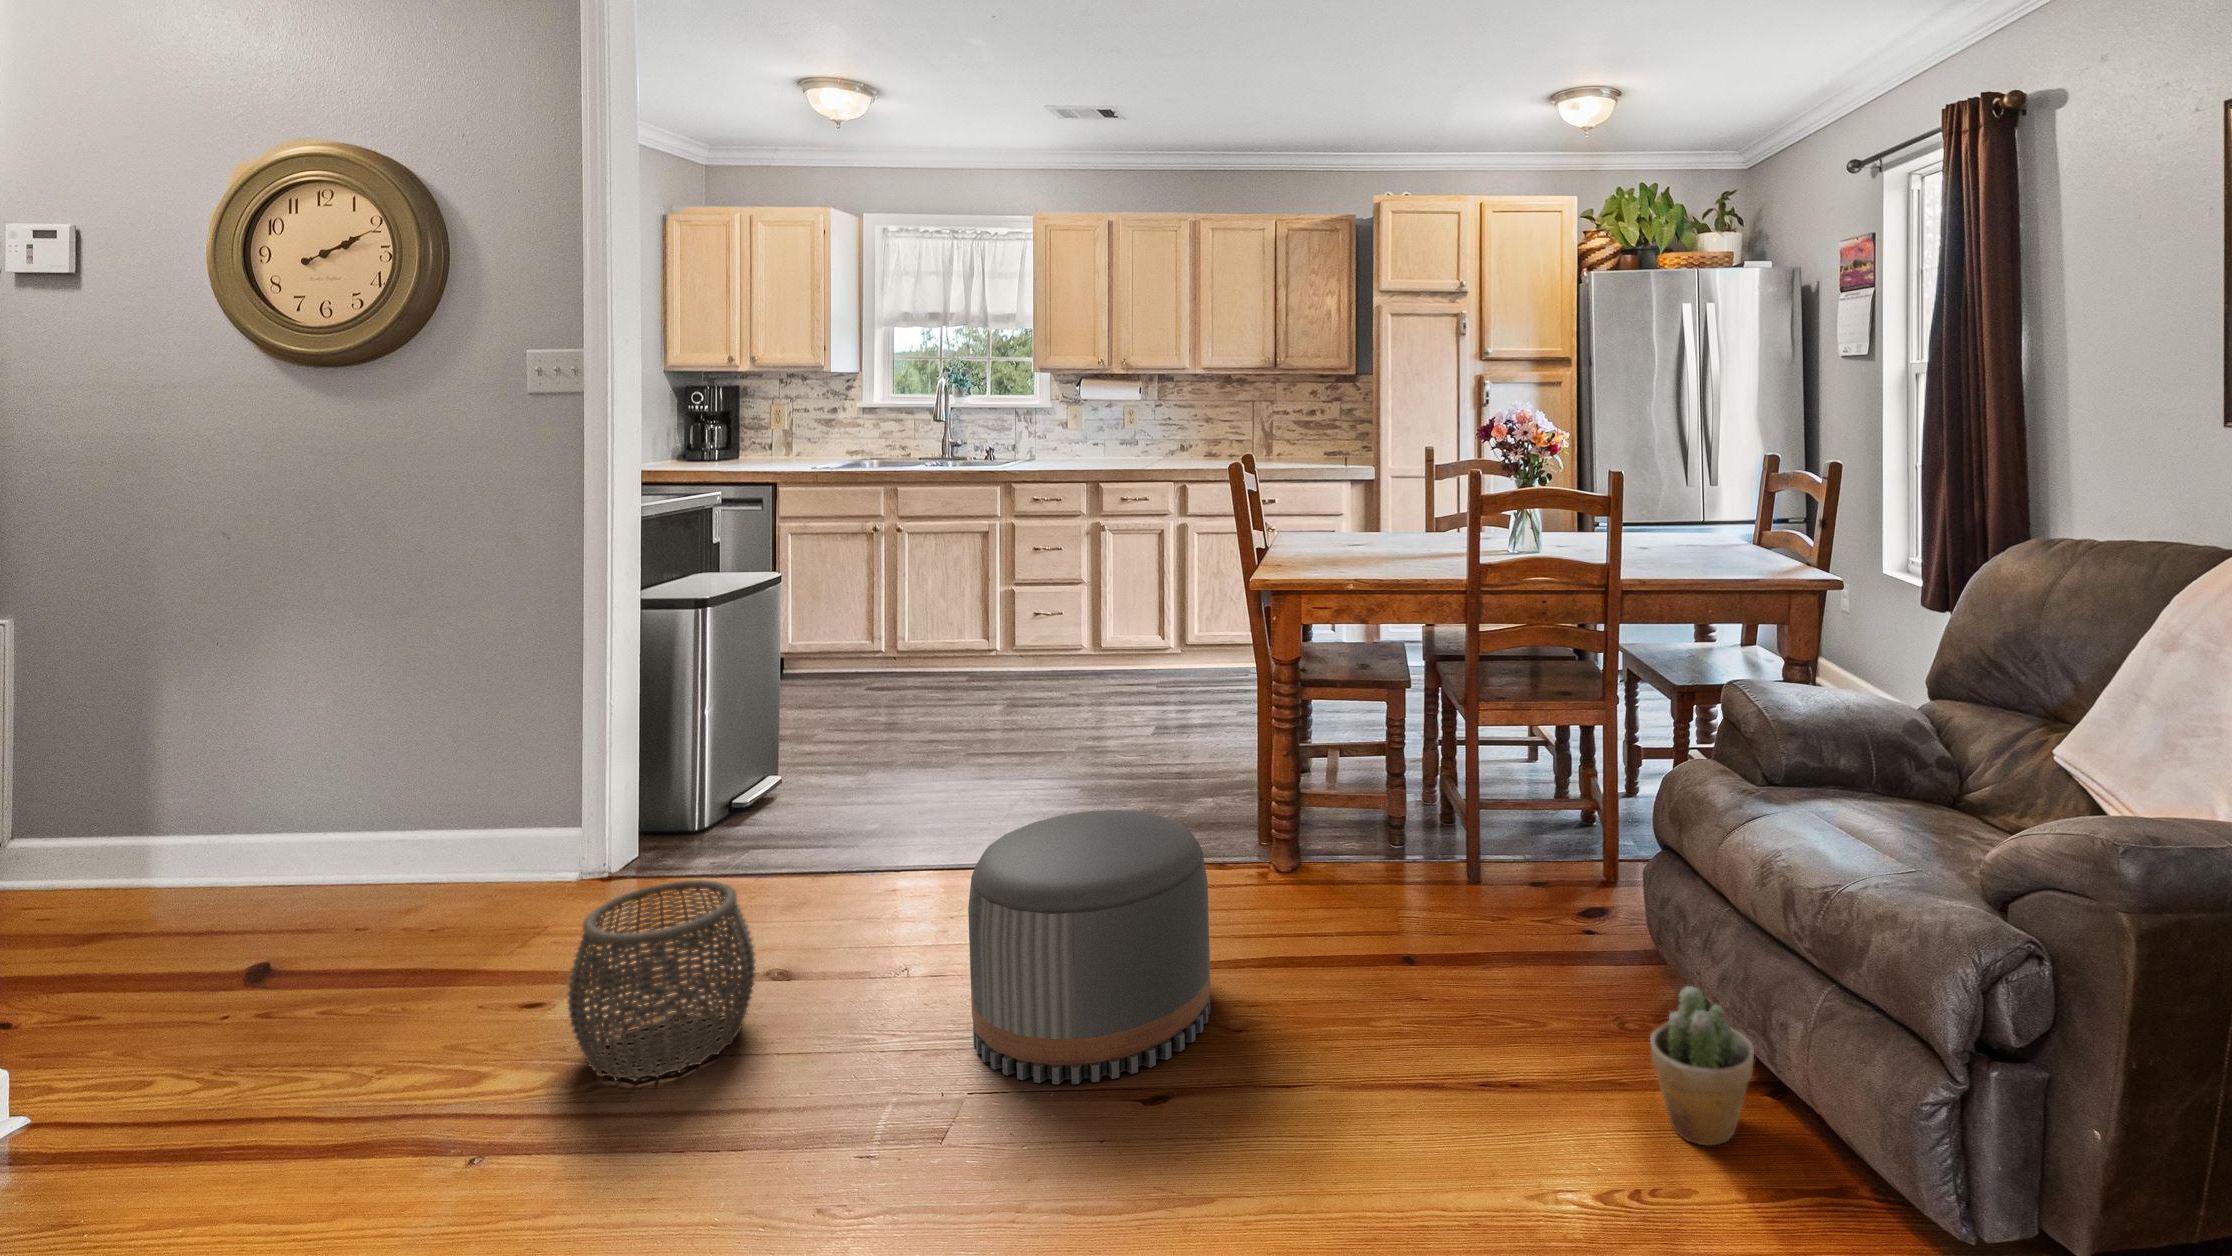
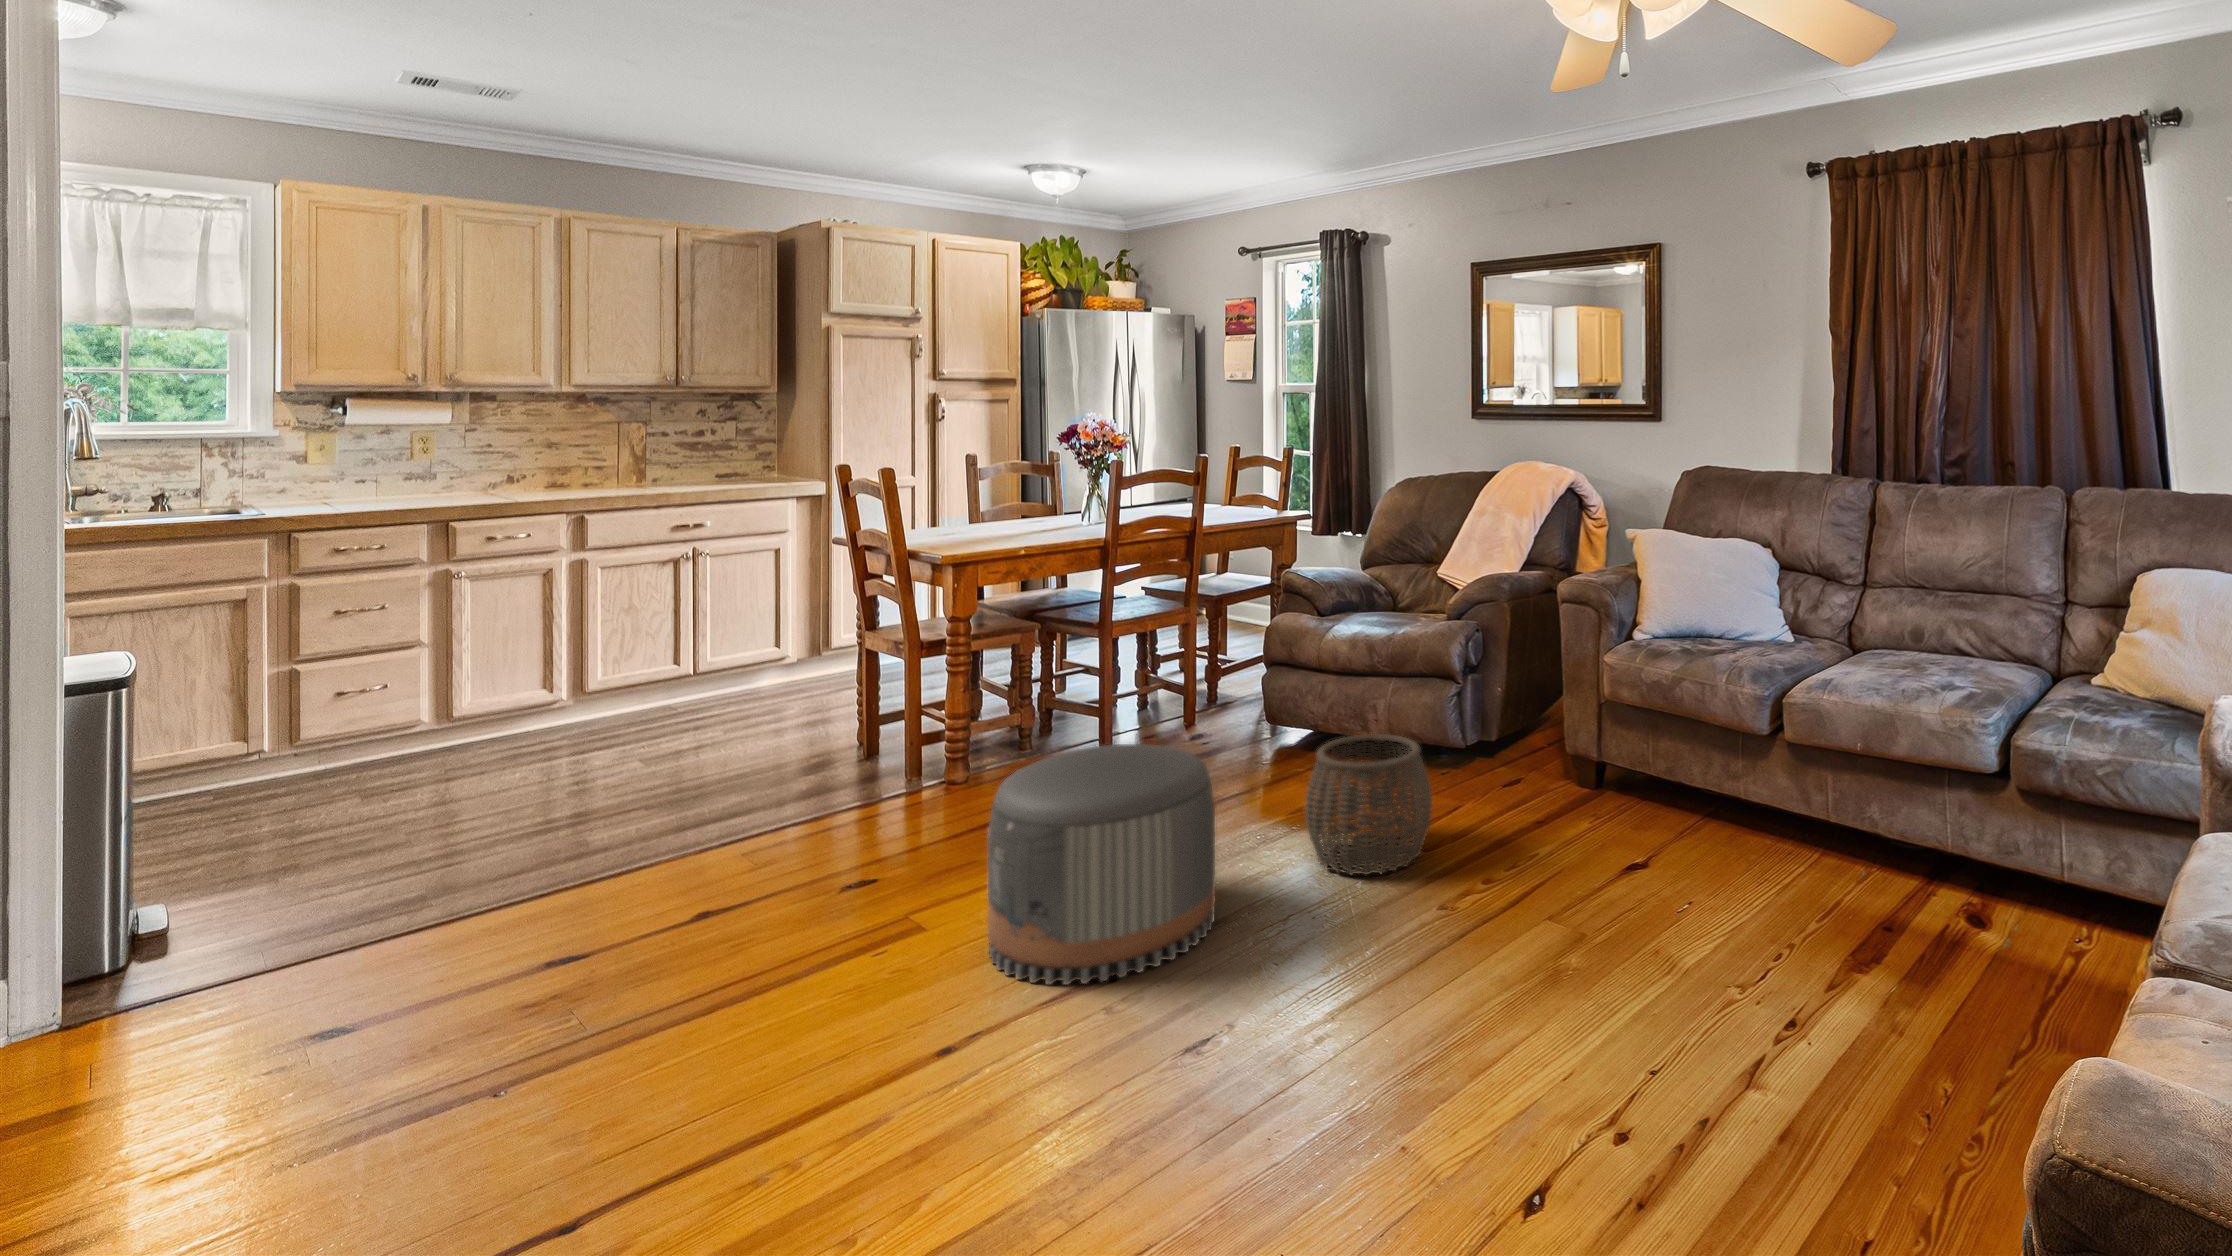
woven basket: present [568,880,756,1081] -> present [1305,734,1432,875]
potted plant: present [1650,986,1754,1146] -> none [1522,739,1583,829]

